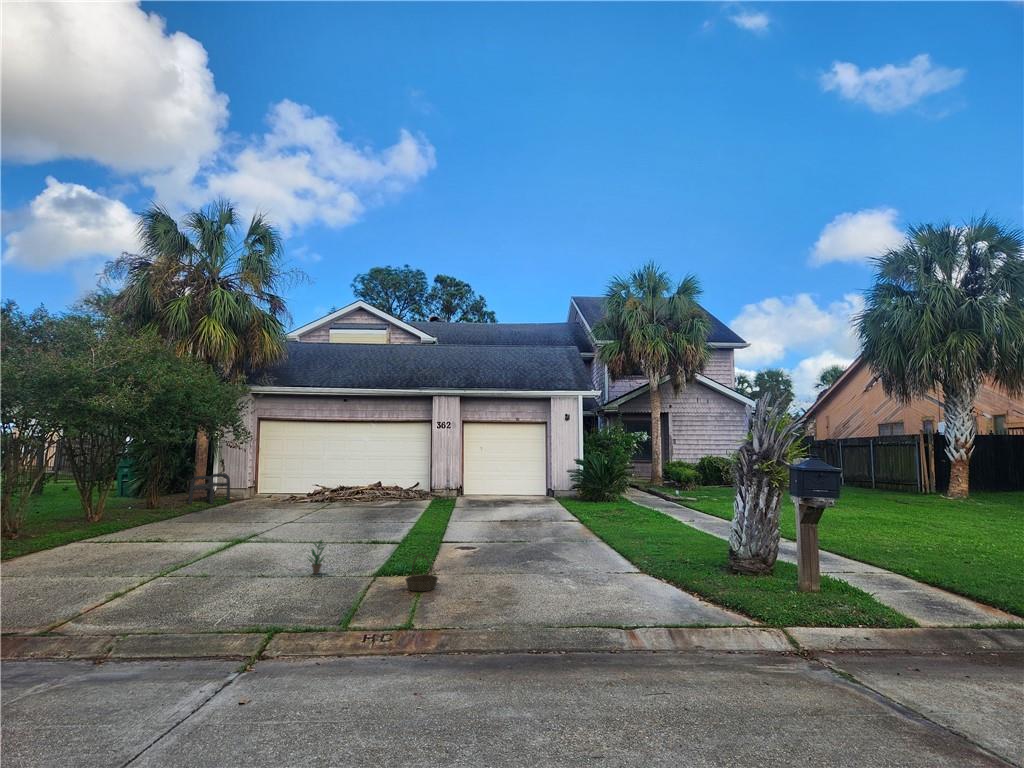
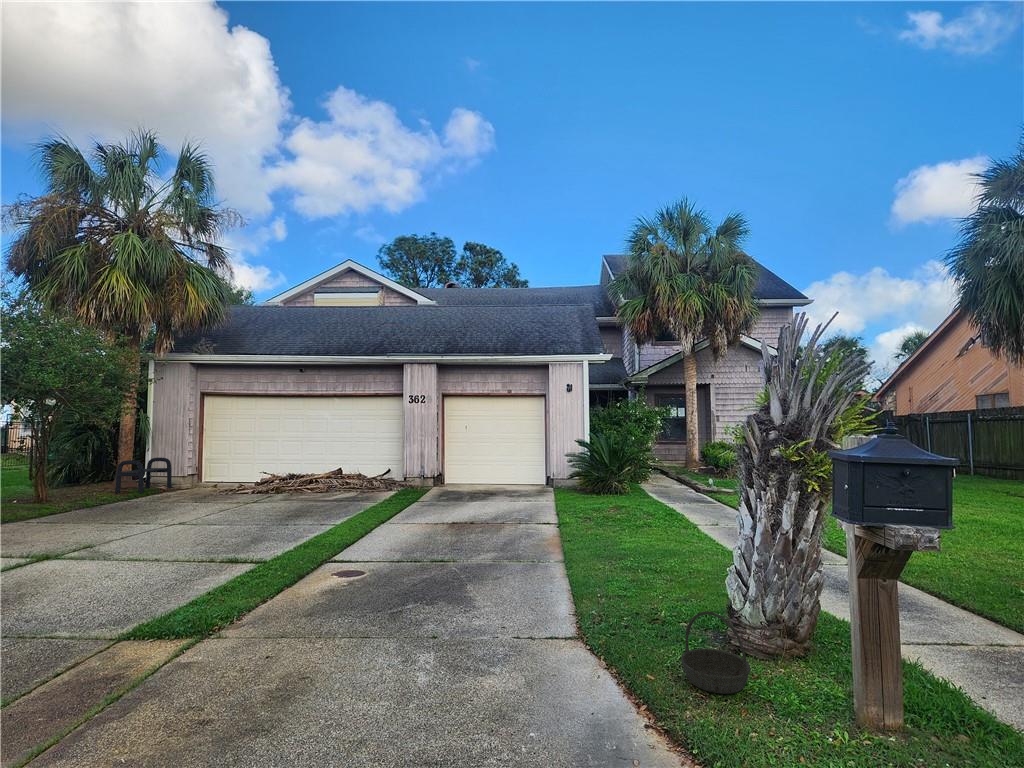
potted plant: present [309,540,325,574] -> none [34,566,70,623]
basket: present [405,554,438,591] -> present [681,612,751,694]

